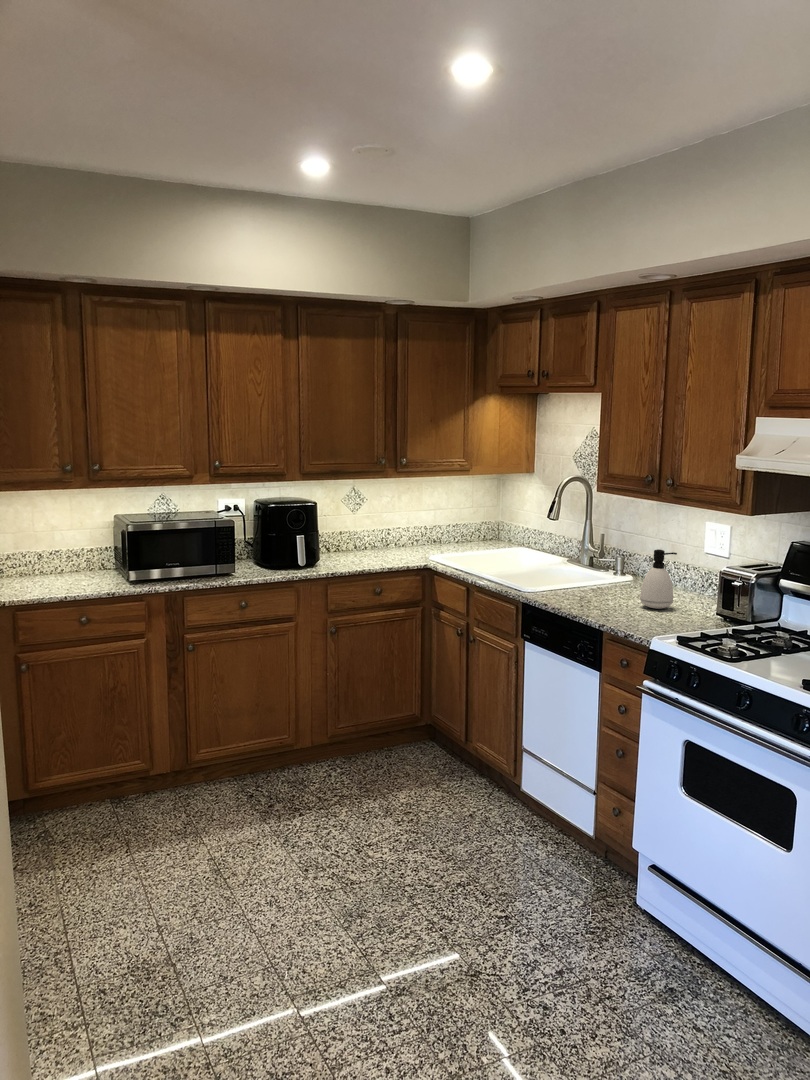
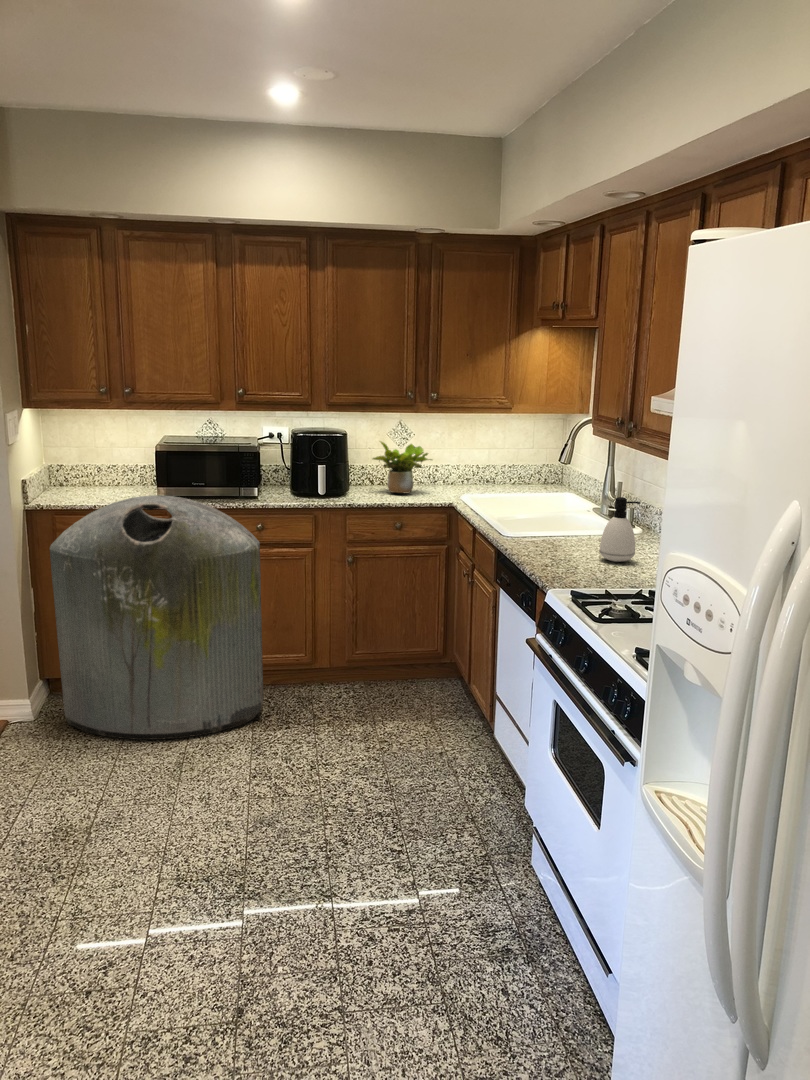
potted plant: none [343,508,402,559] -> present [373,441,432,494]
trash can: none [37,579,271,856] -> present [50,495,264,740]

